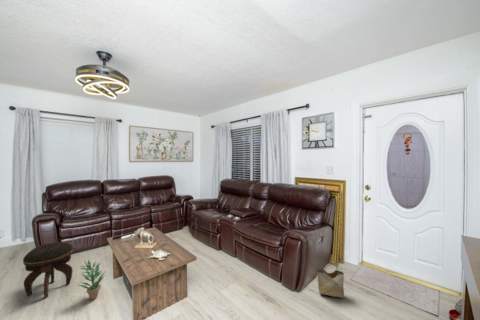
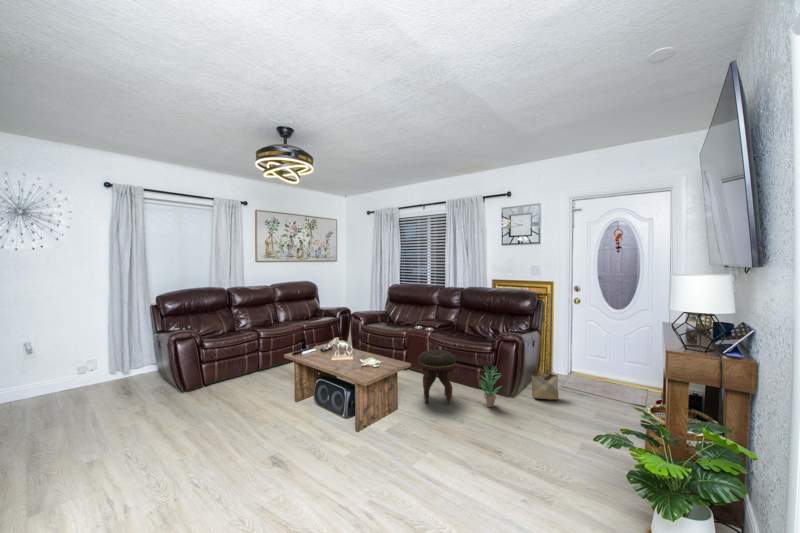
footstool: present [23,242,73,298] -> present [418,350,456,404]
potted plant: present [79,260,104,300] -> present [481,367,500,407]

